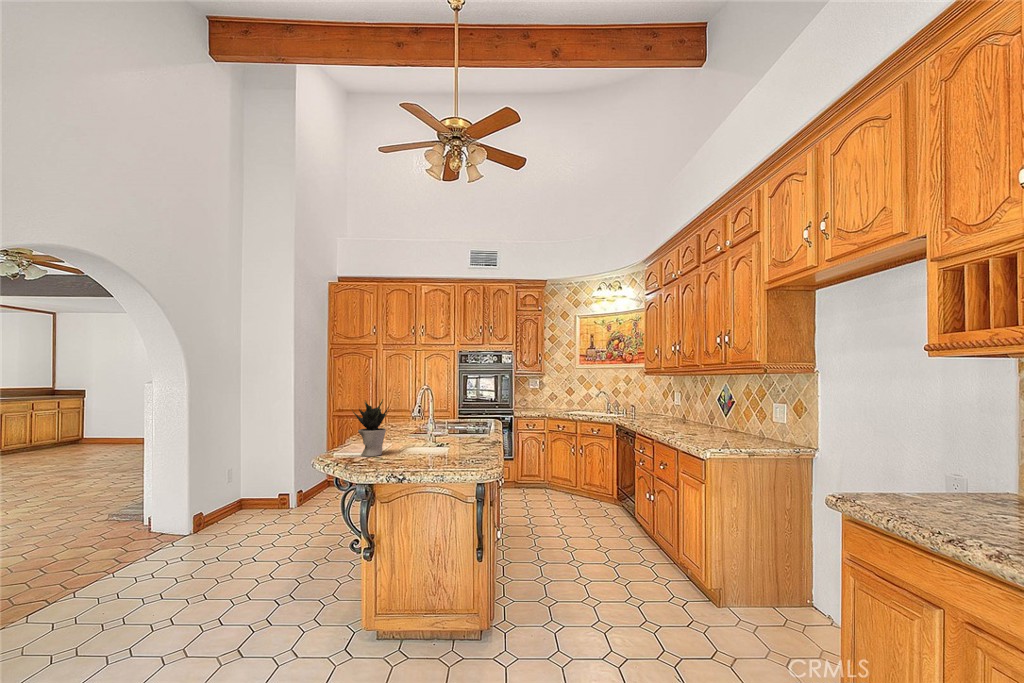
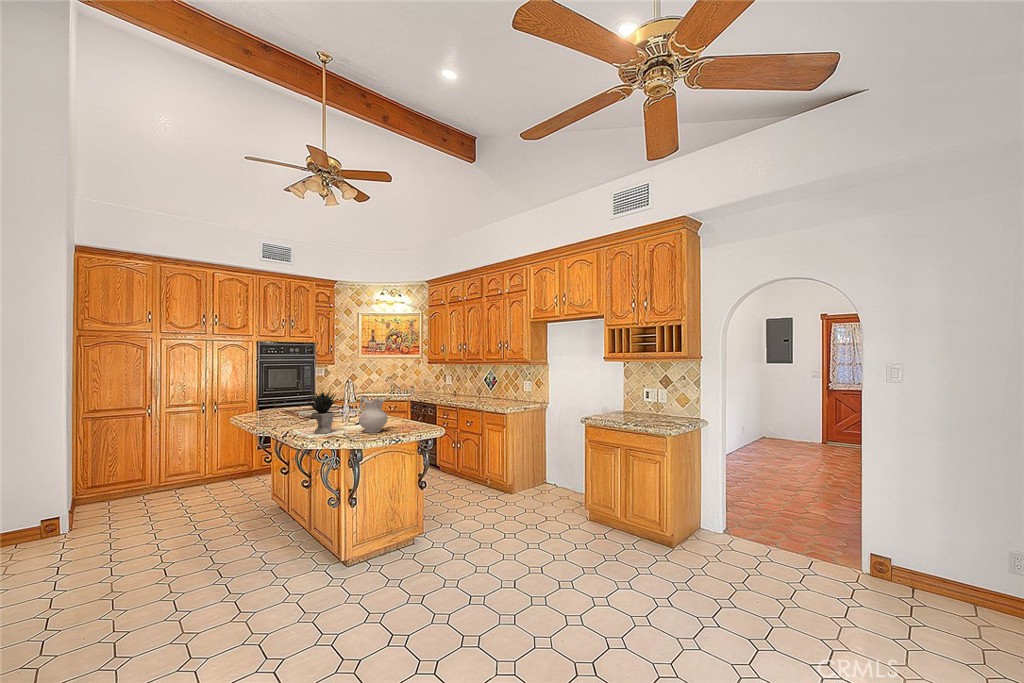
ceramic pitcher: none [398,410,437,464] -> present [359,395,388,433]

